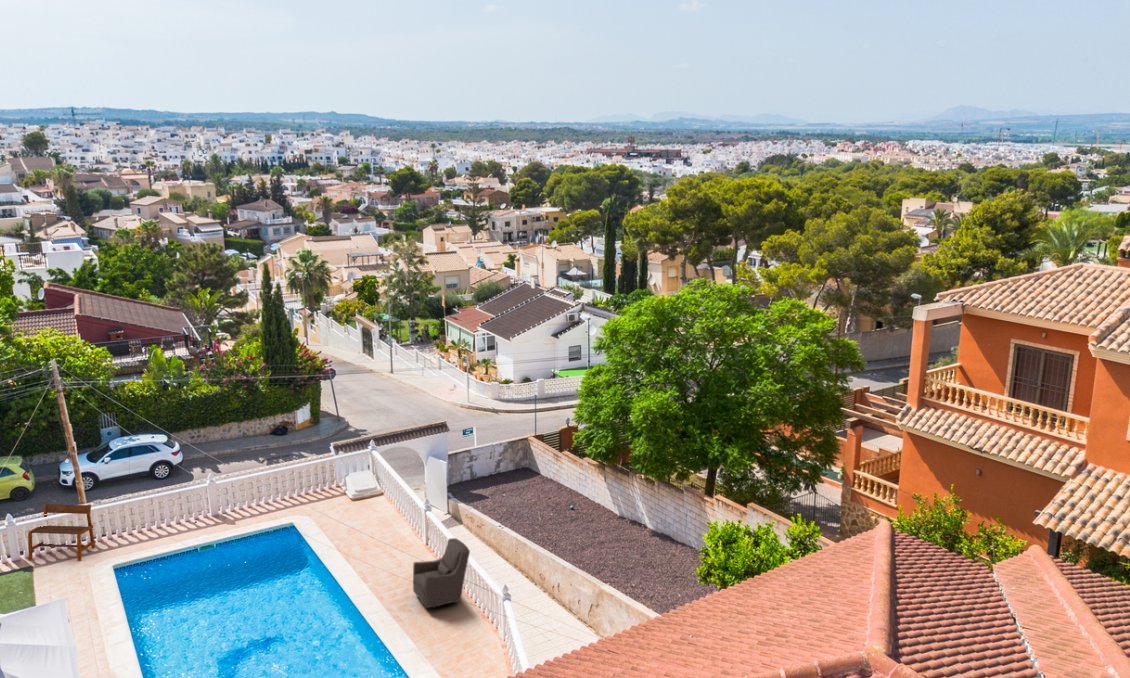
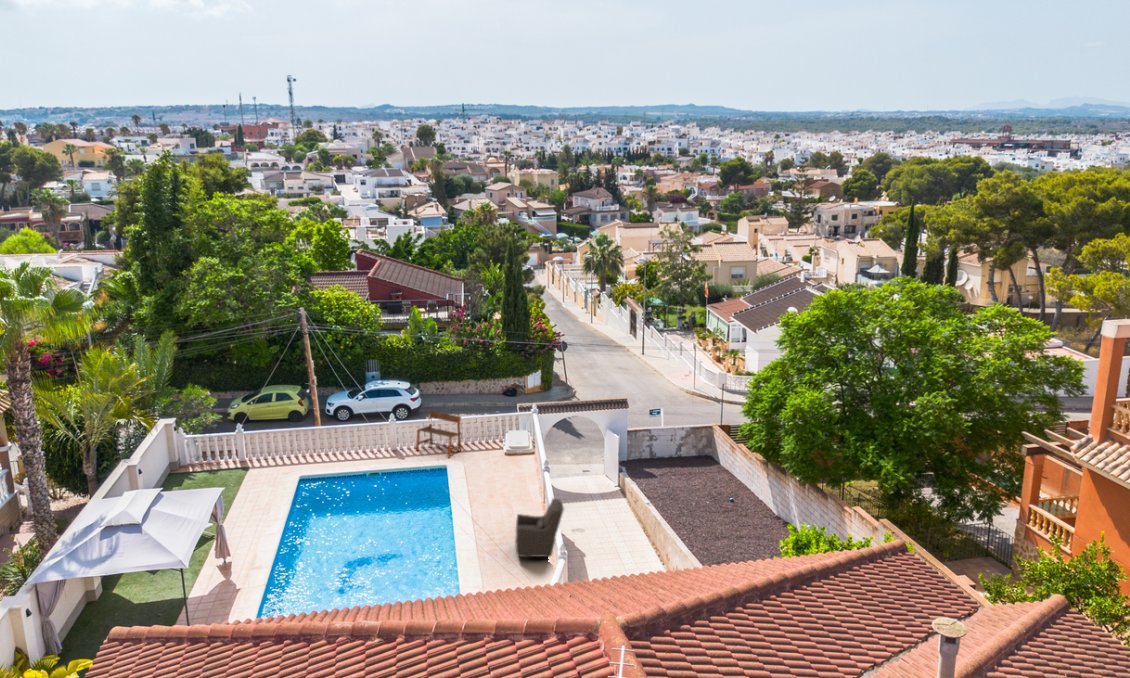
bench: present [28,504,96,561] -> present [416,411,461,458]

